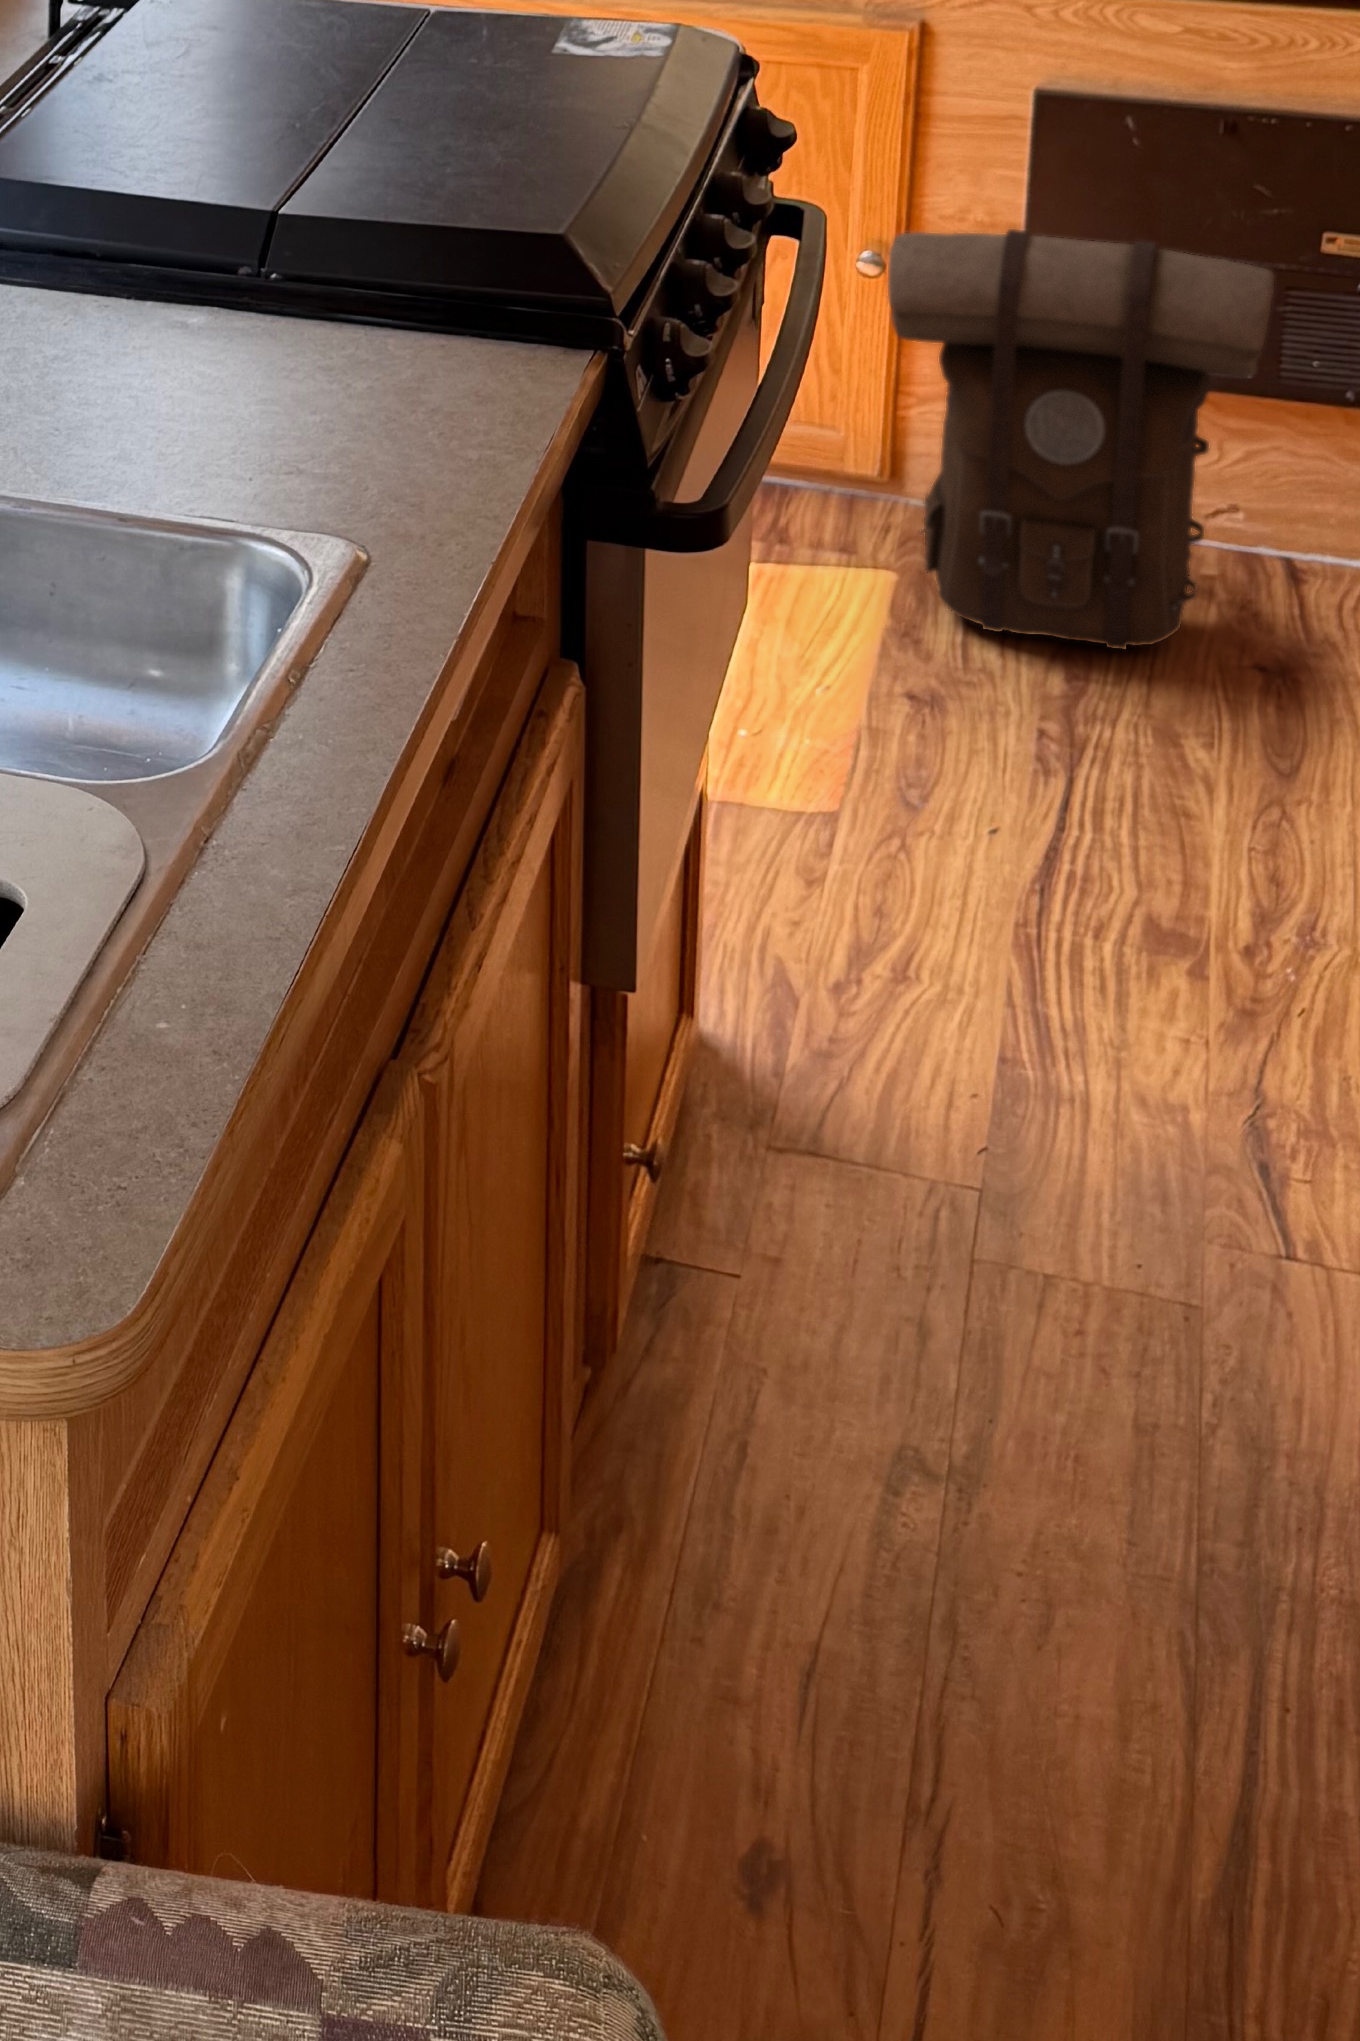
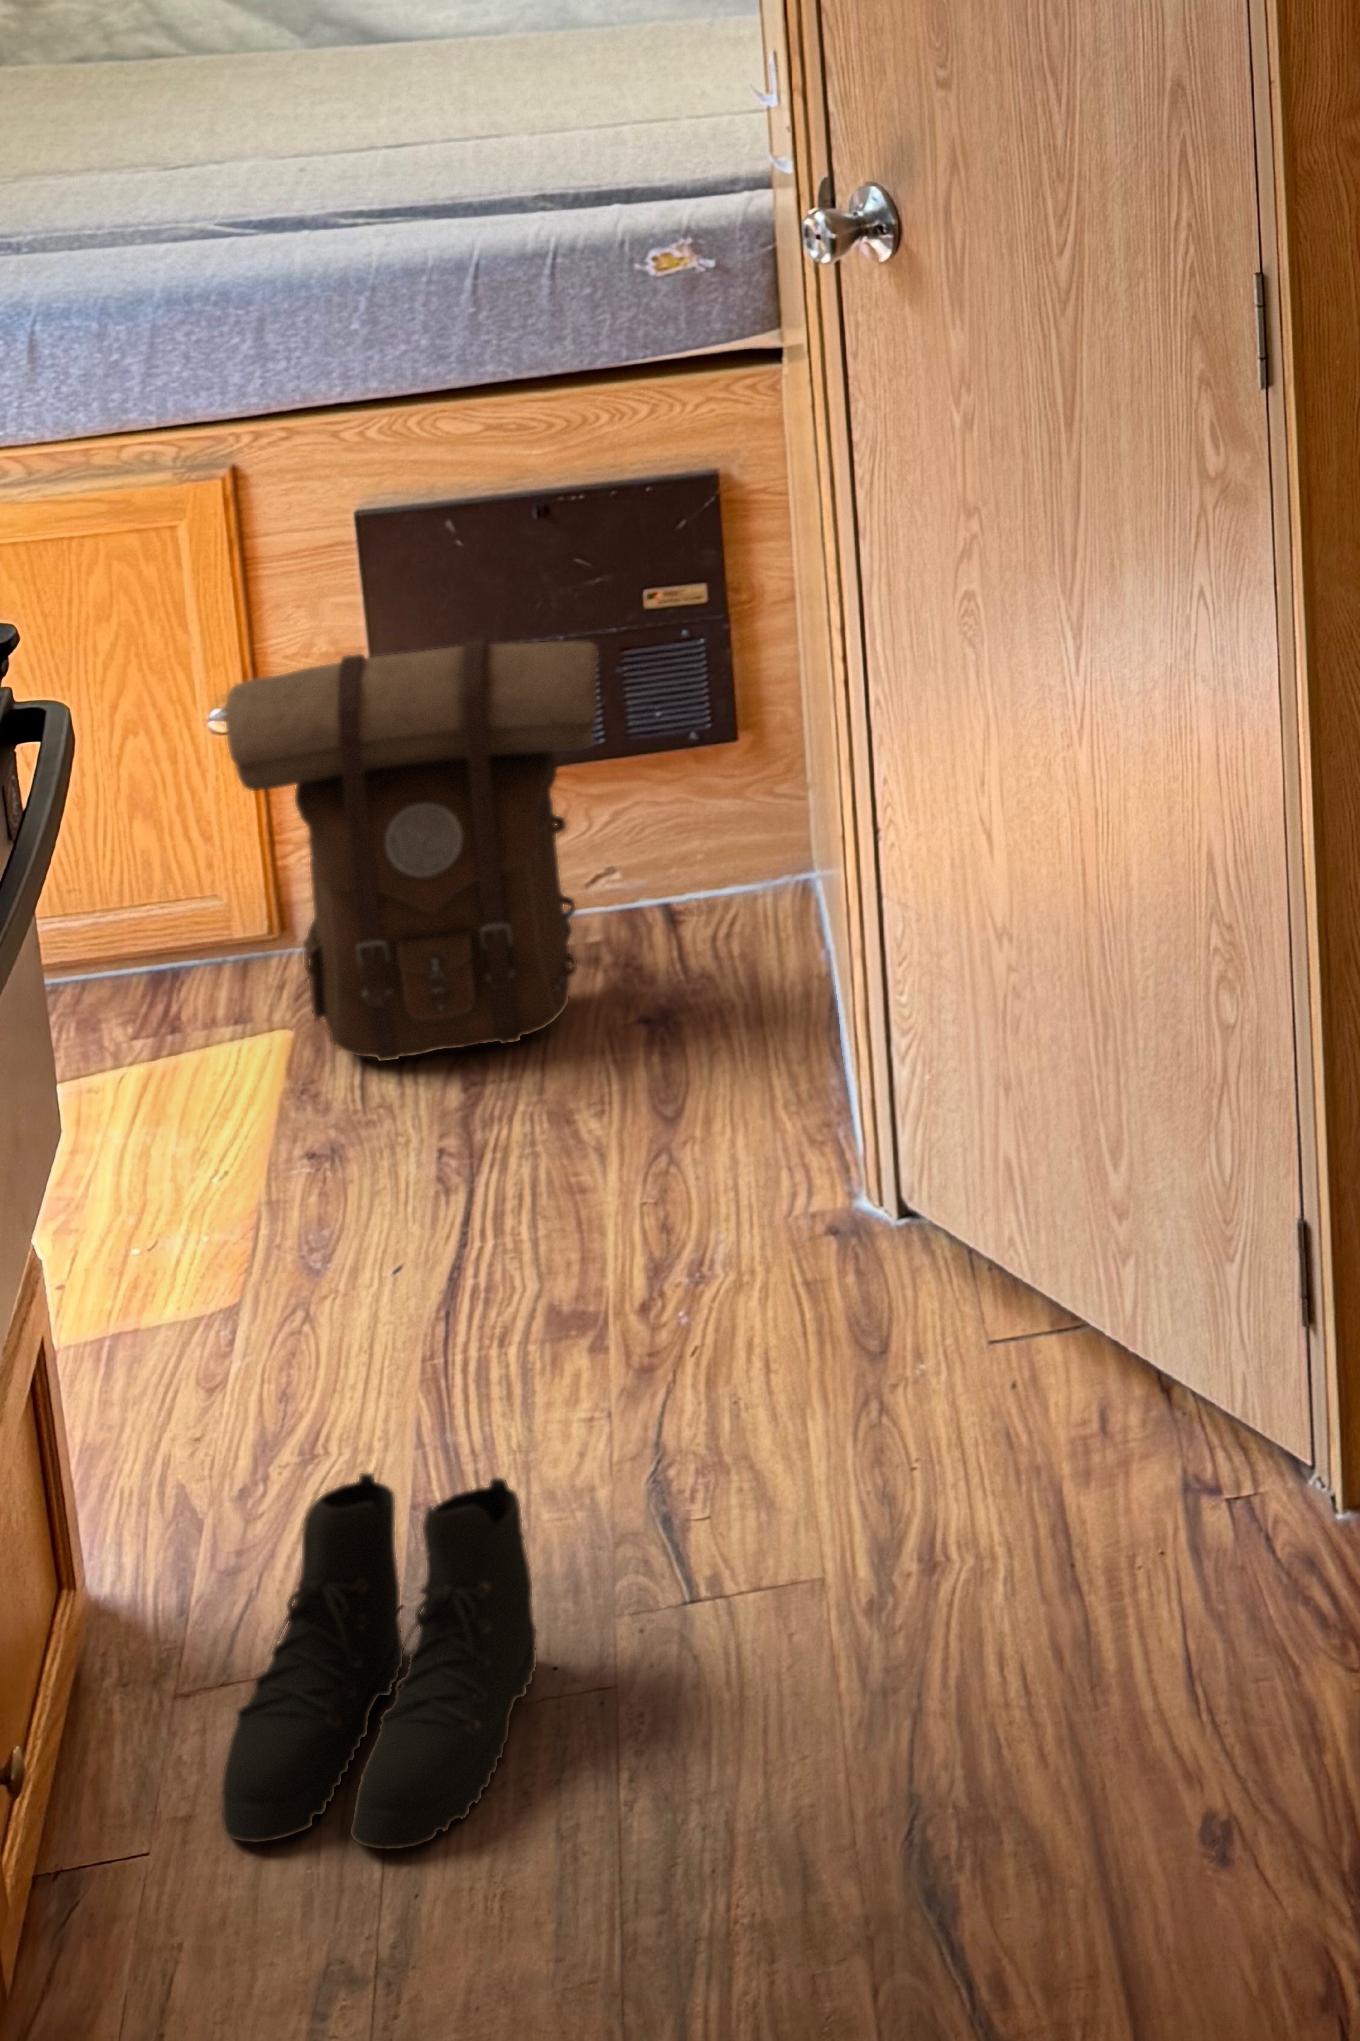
boots: none [816,1009,1134,1373] -> present [222,1473,537,1849]

